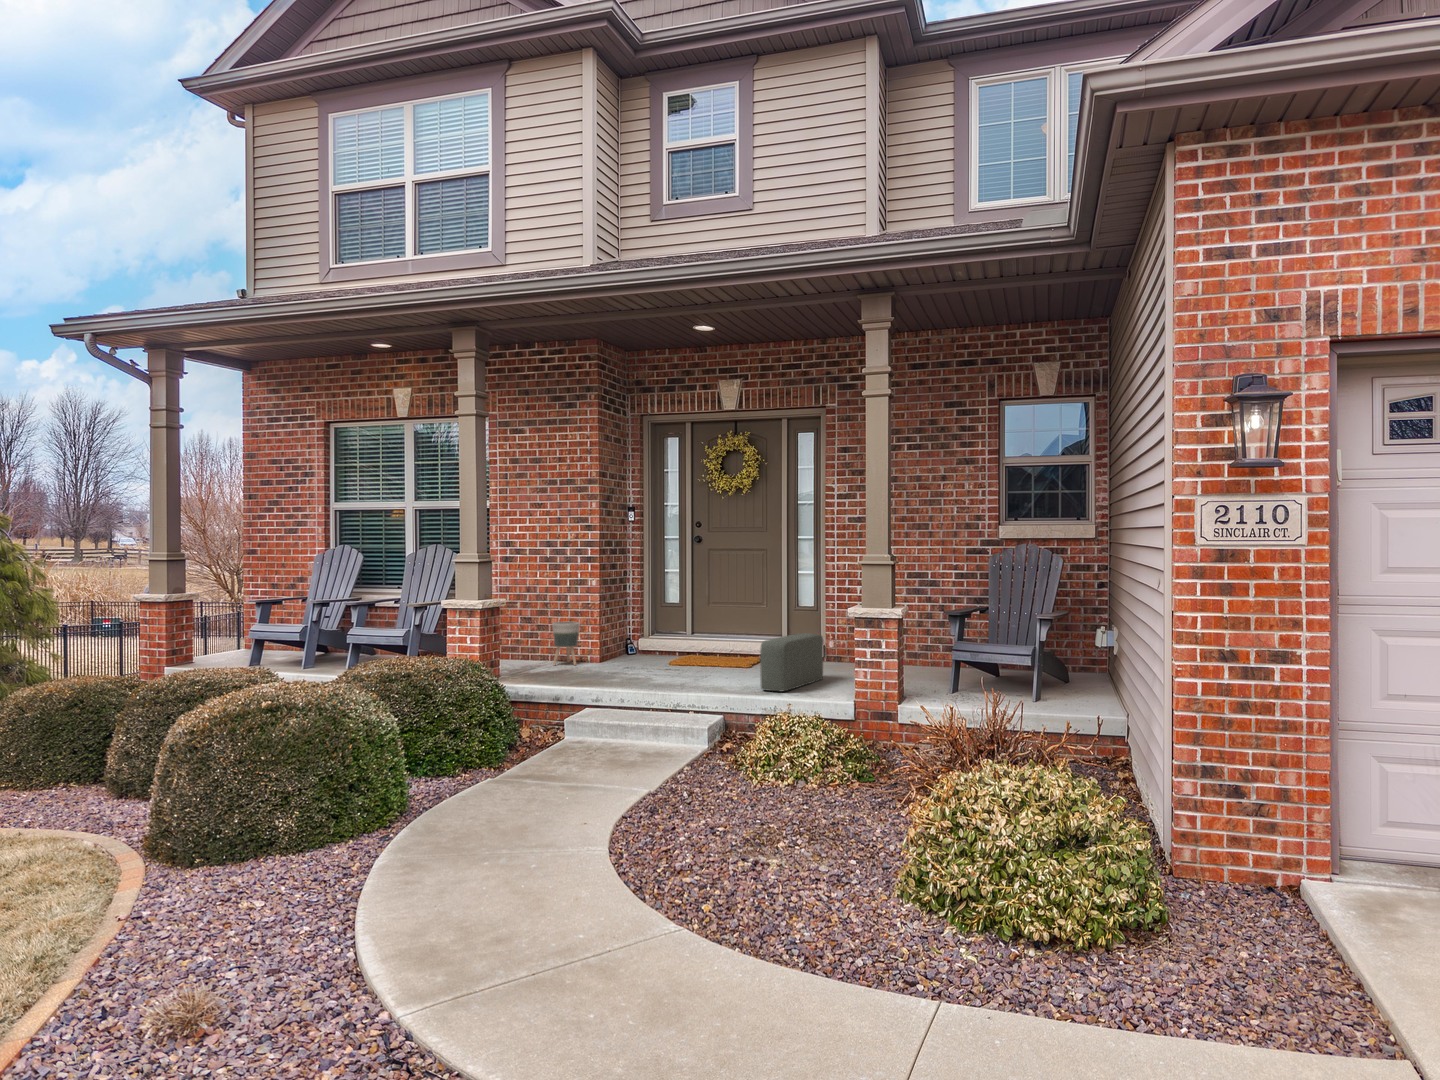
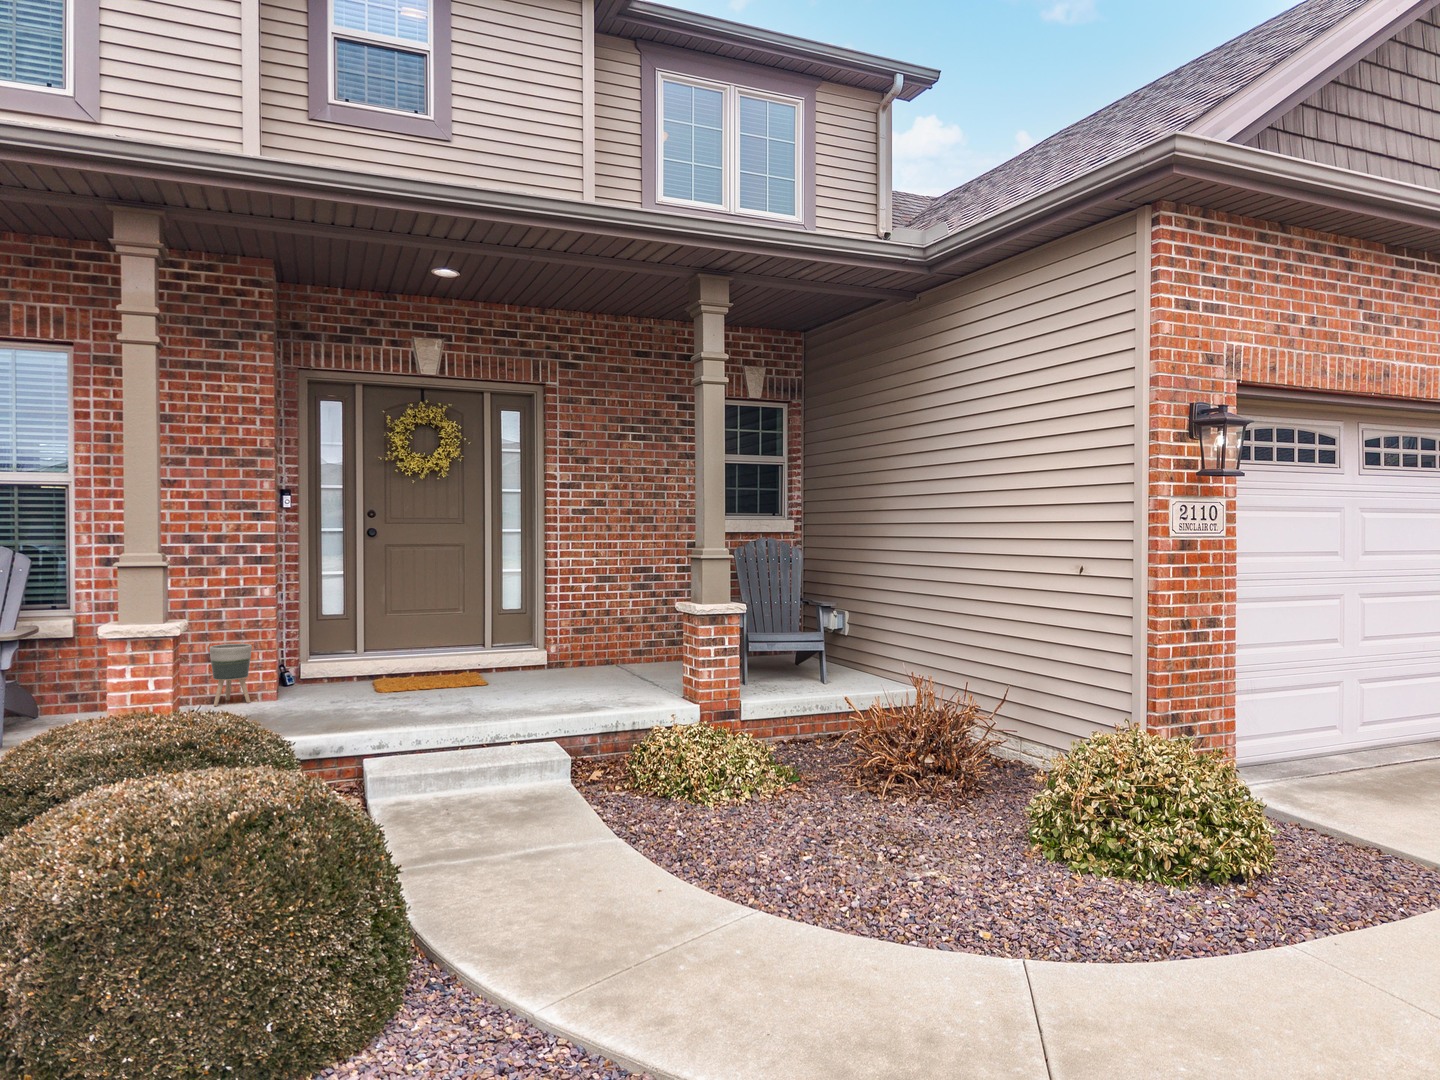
pouf: present [760,633,823,691] -> none [567,637,603,704]

